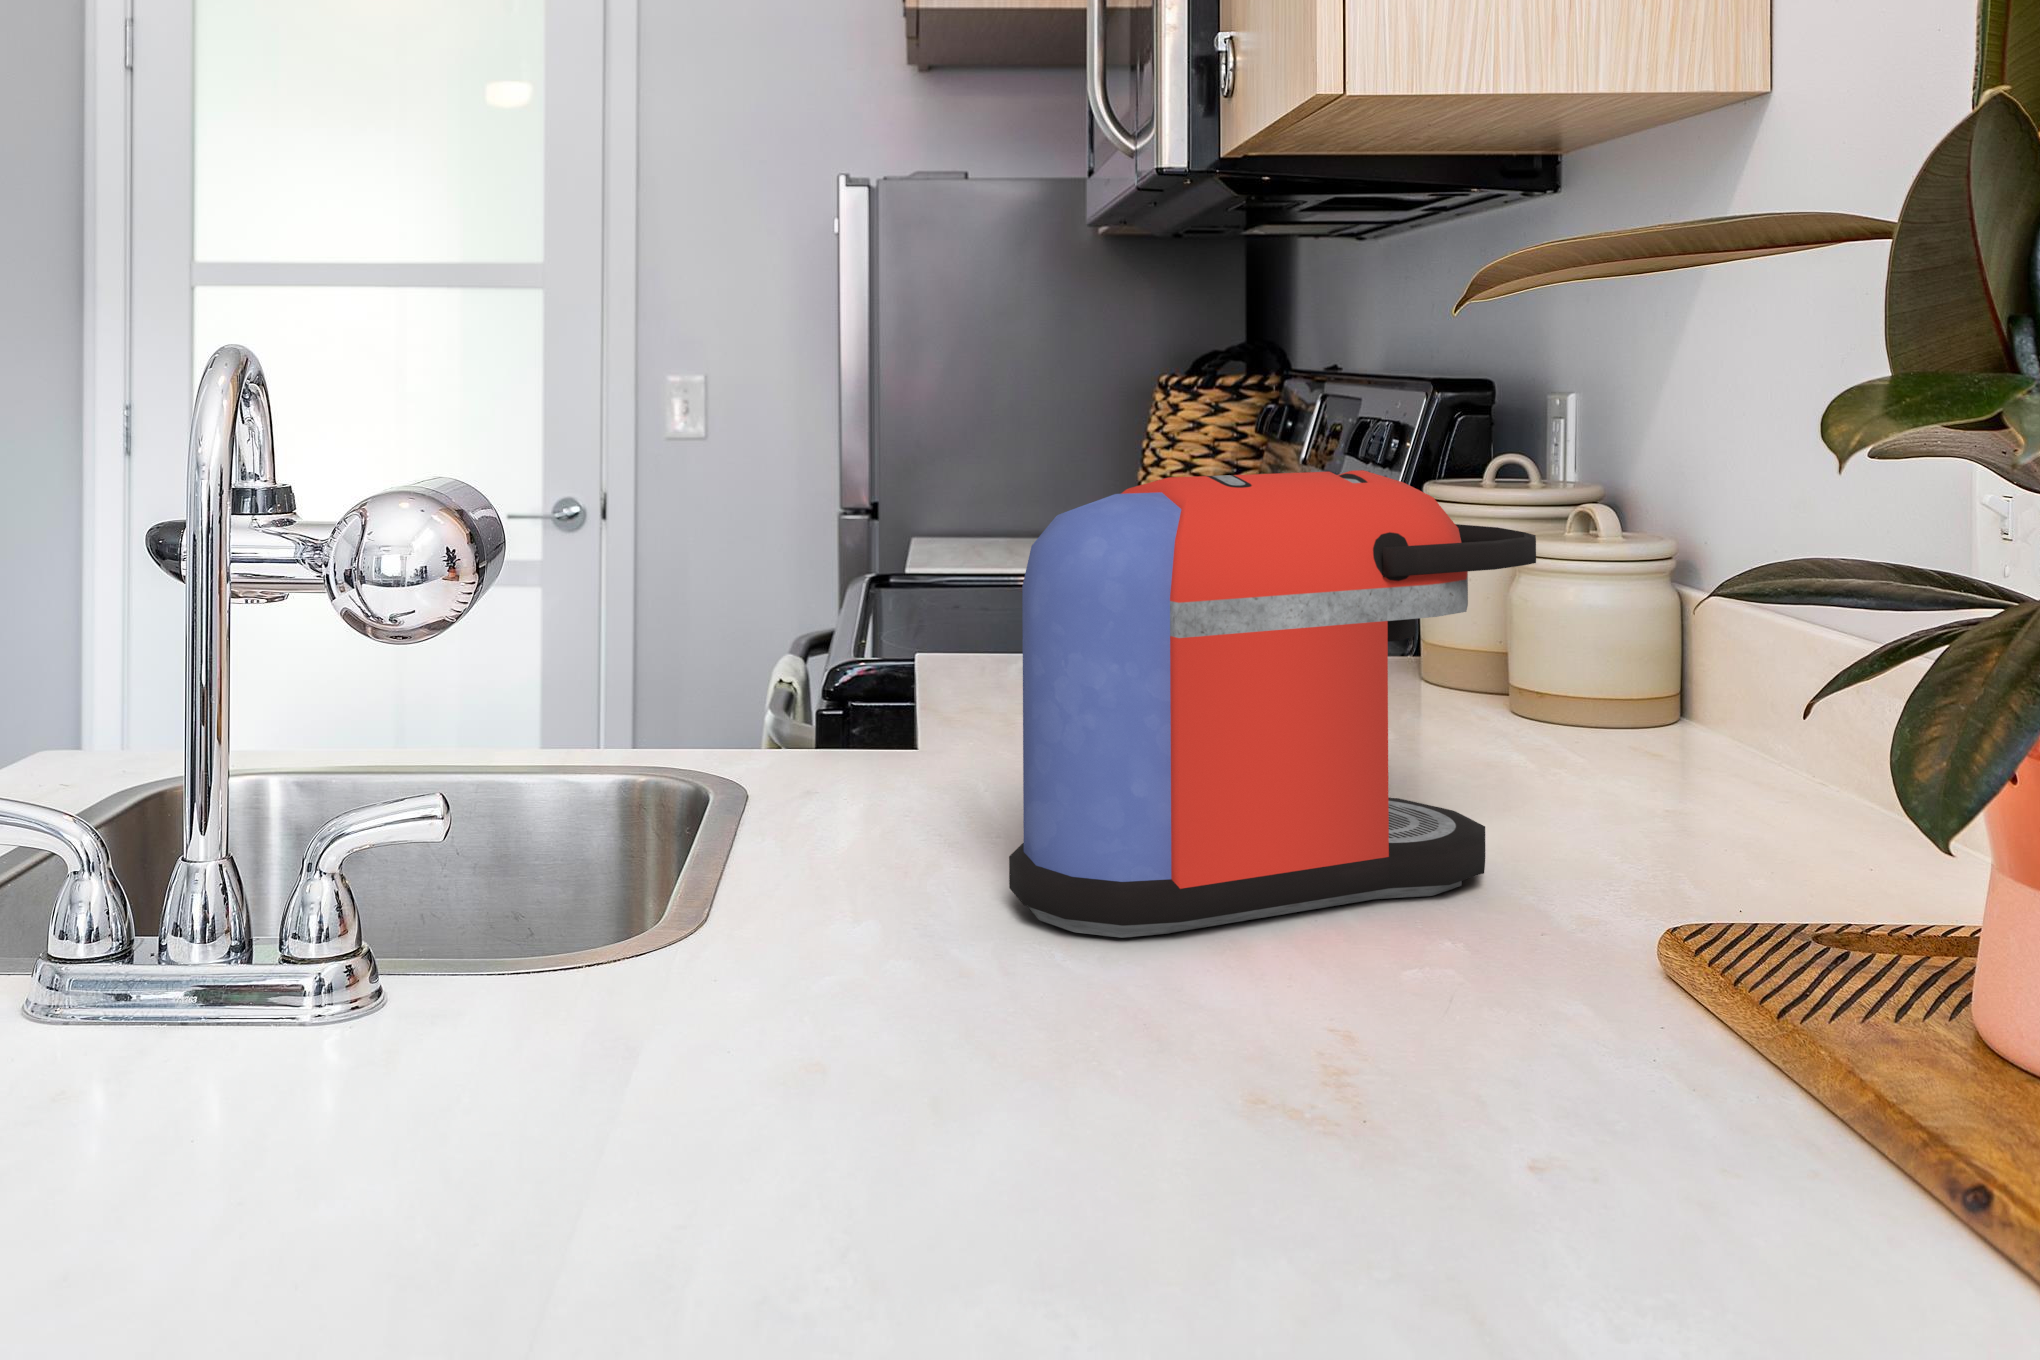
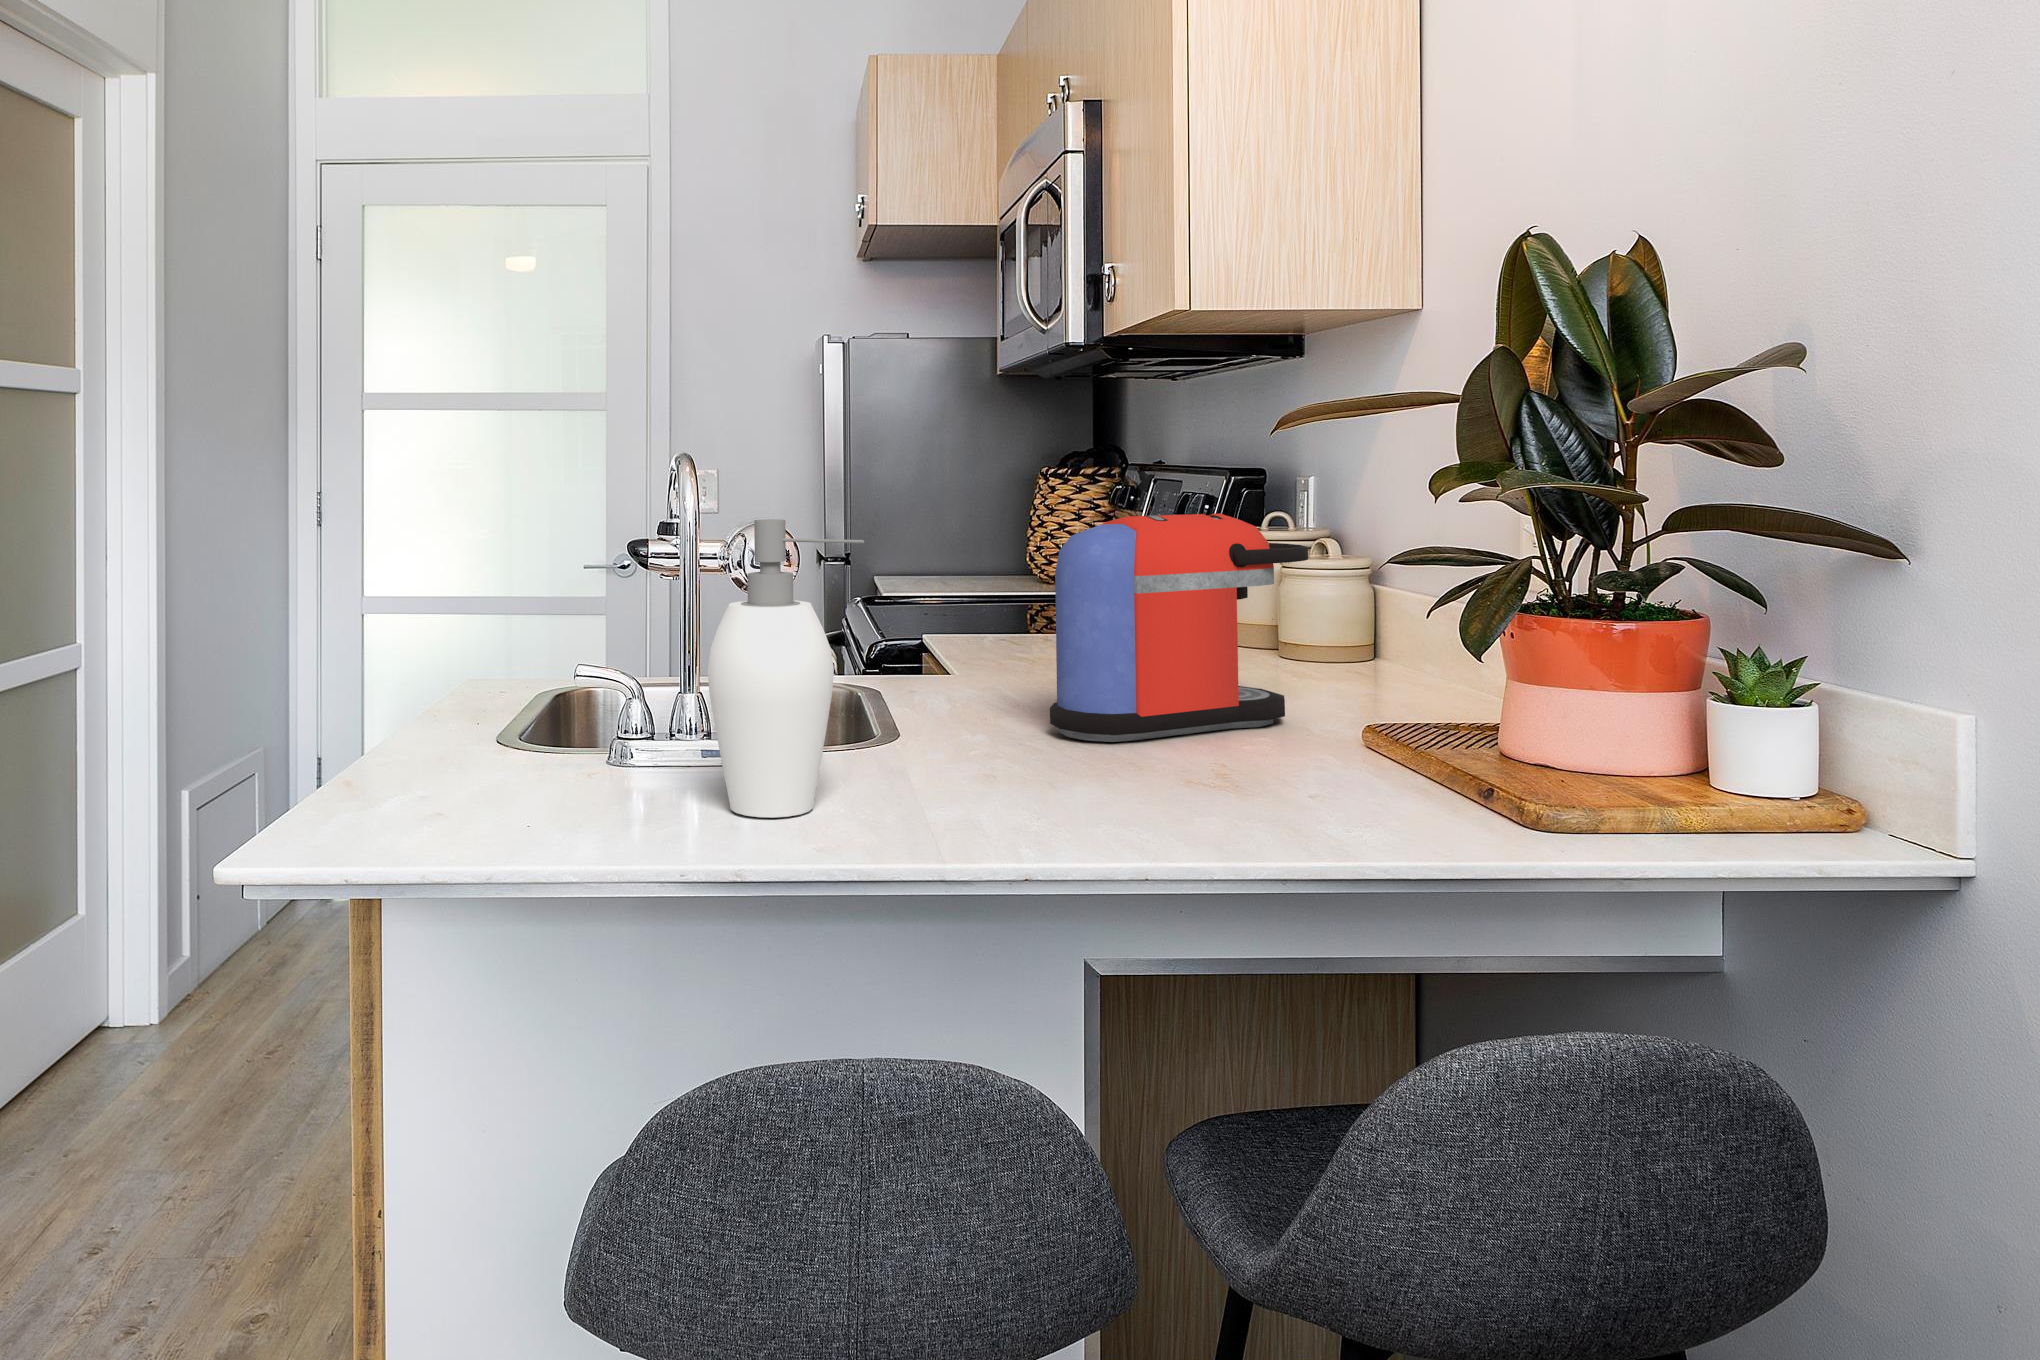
soap dispenser: none [84,499,422,1209] -> present [708,519,864,817]

